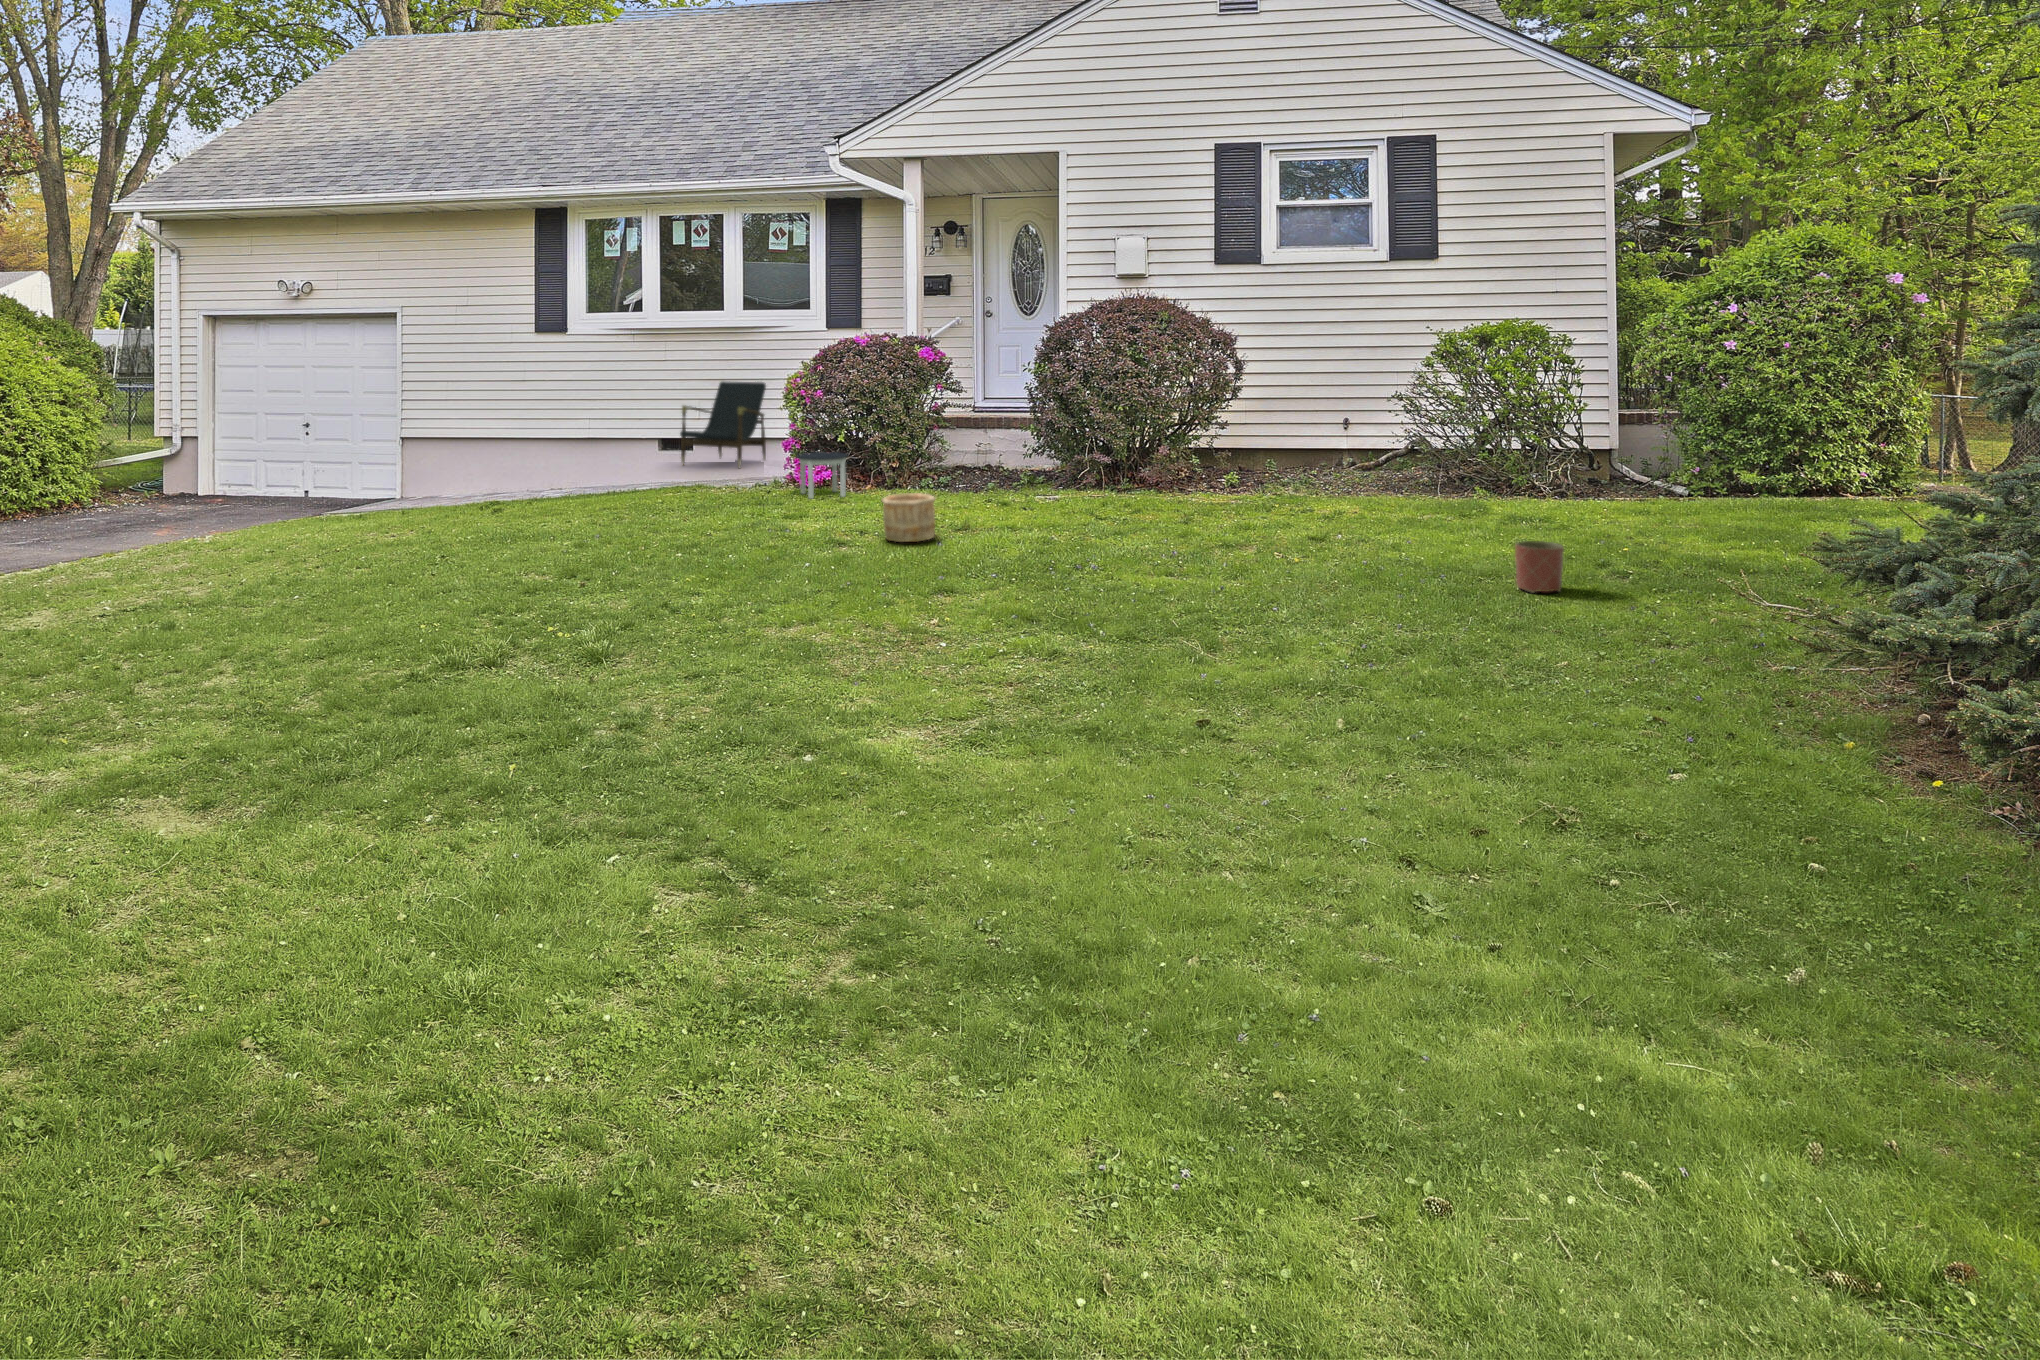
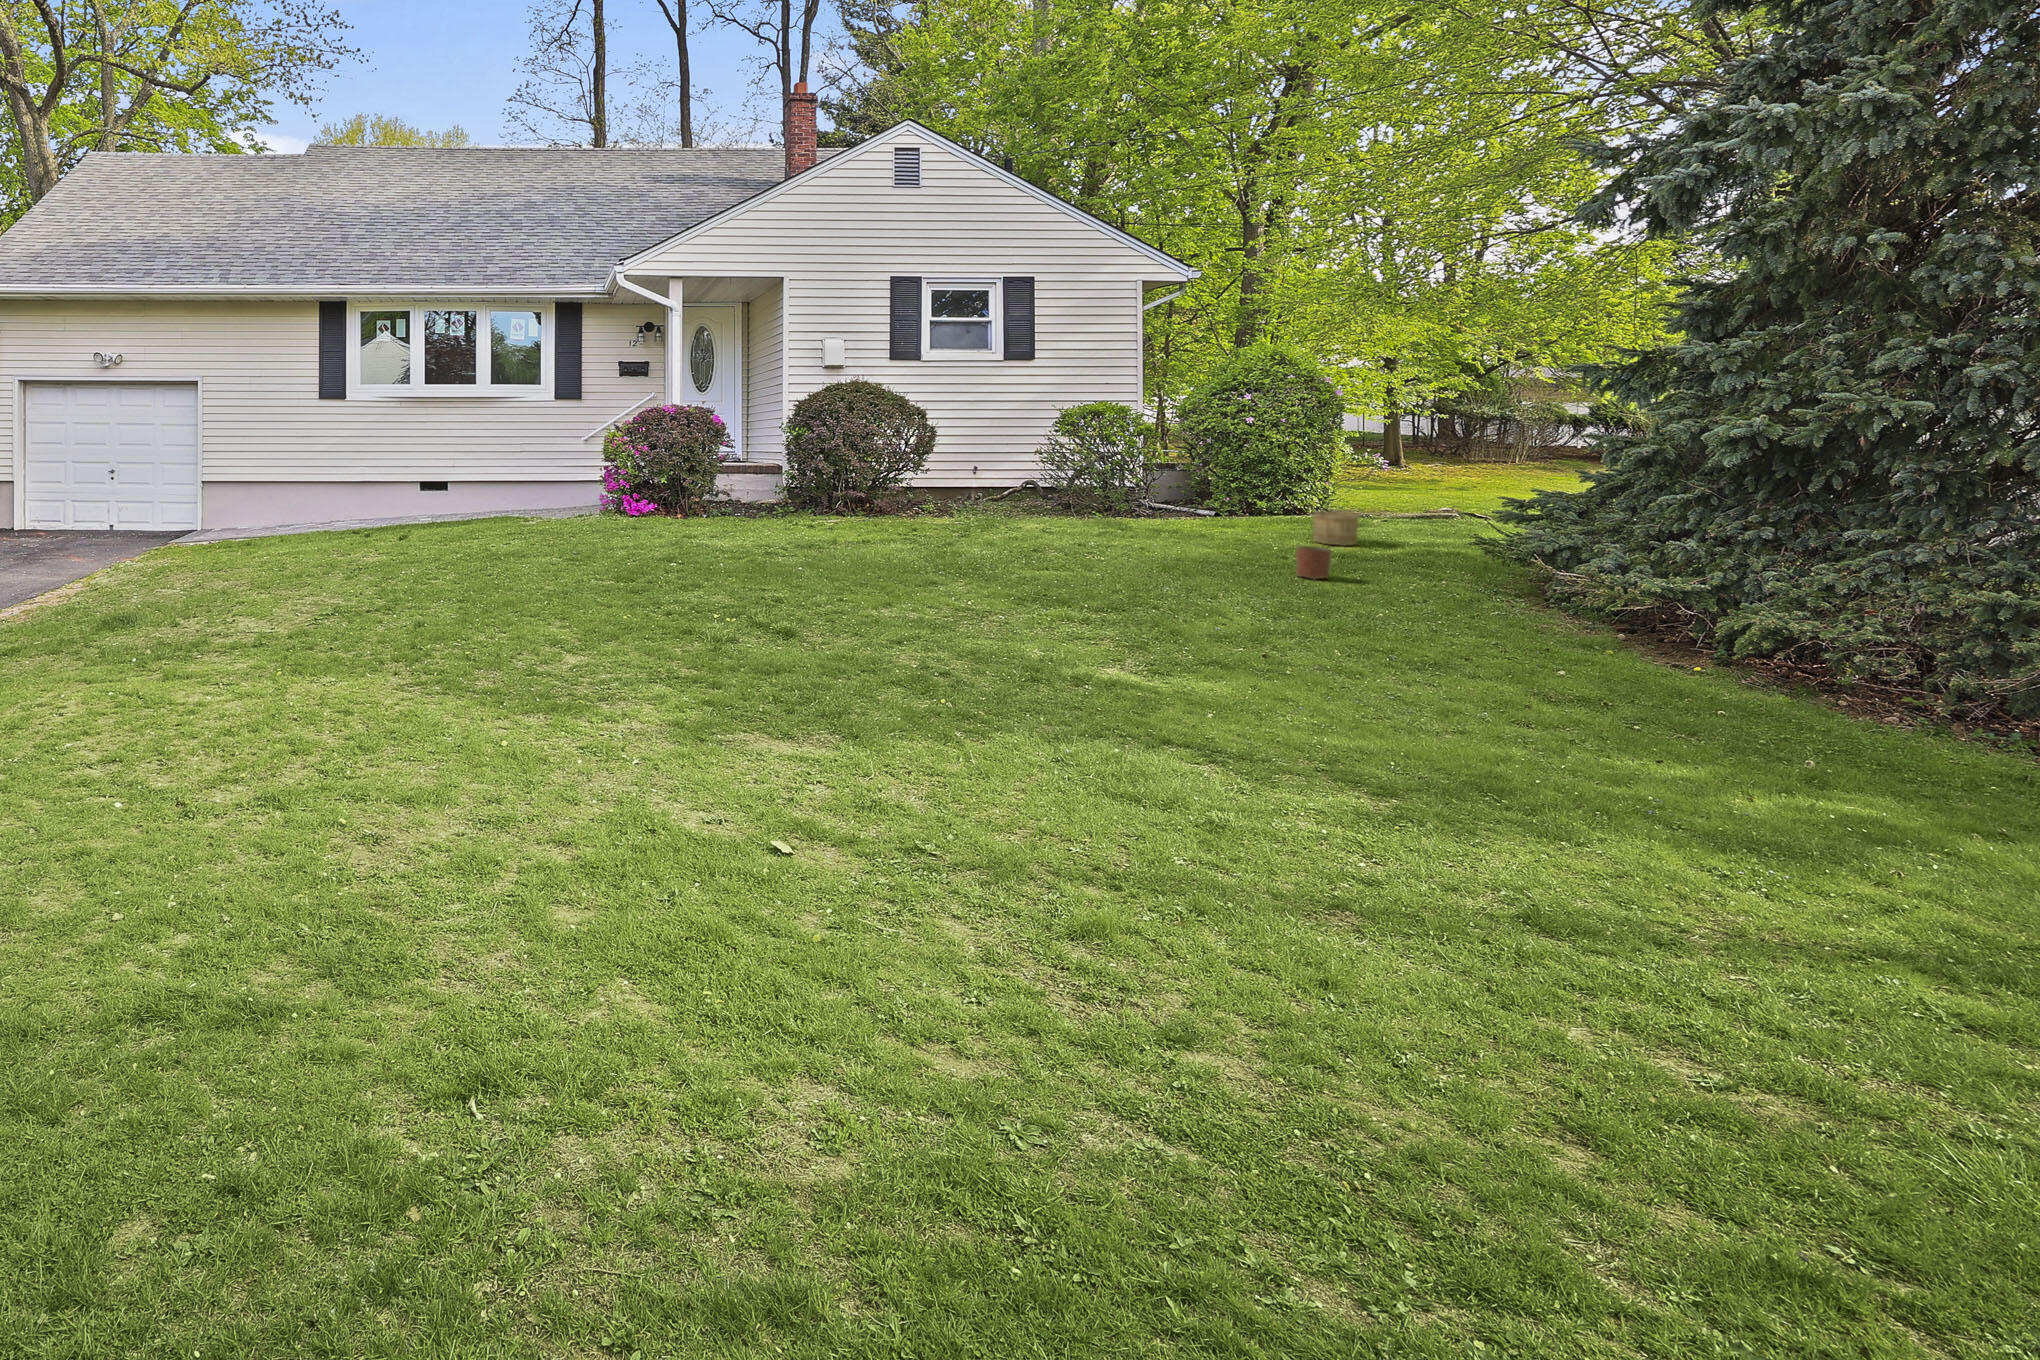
lounge chair: present [680,382,766,467] -> none [485,440,544,506]
round table: present [797,452,848,498] -> none [627,493,667,527]
wooden bucket: present [882,493,936,542] -> present [1313,512,1359,546]

